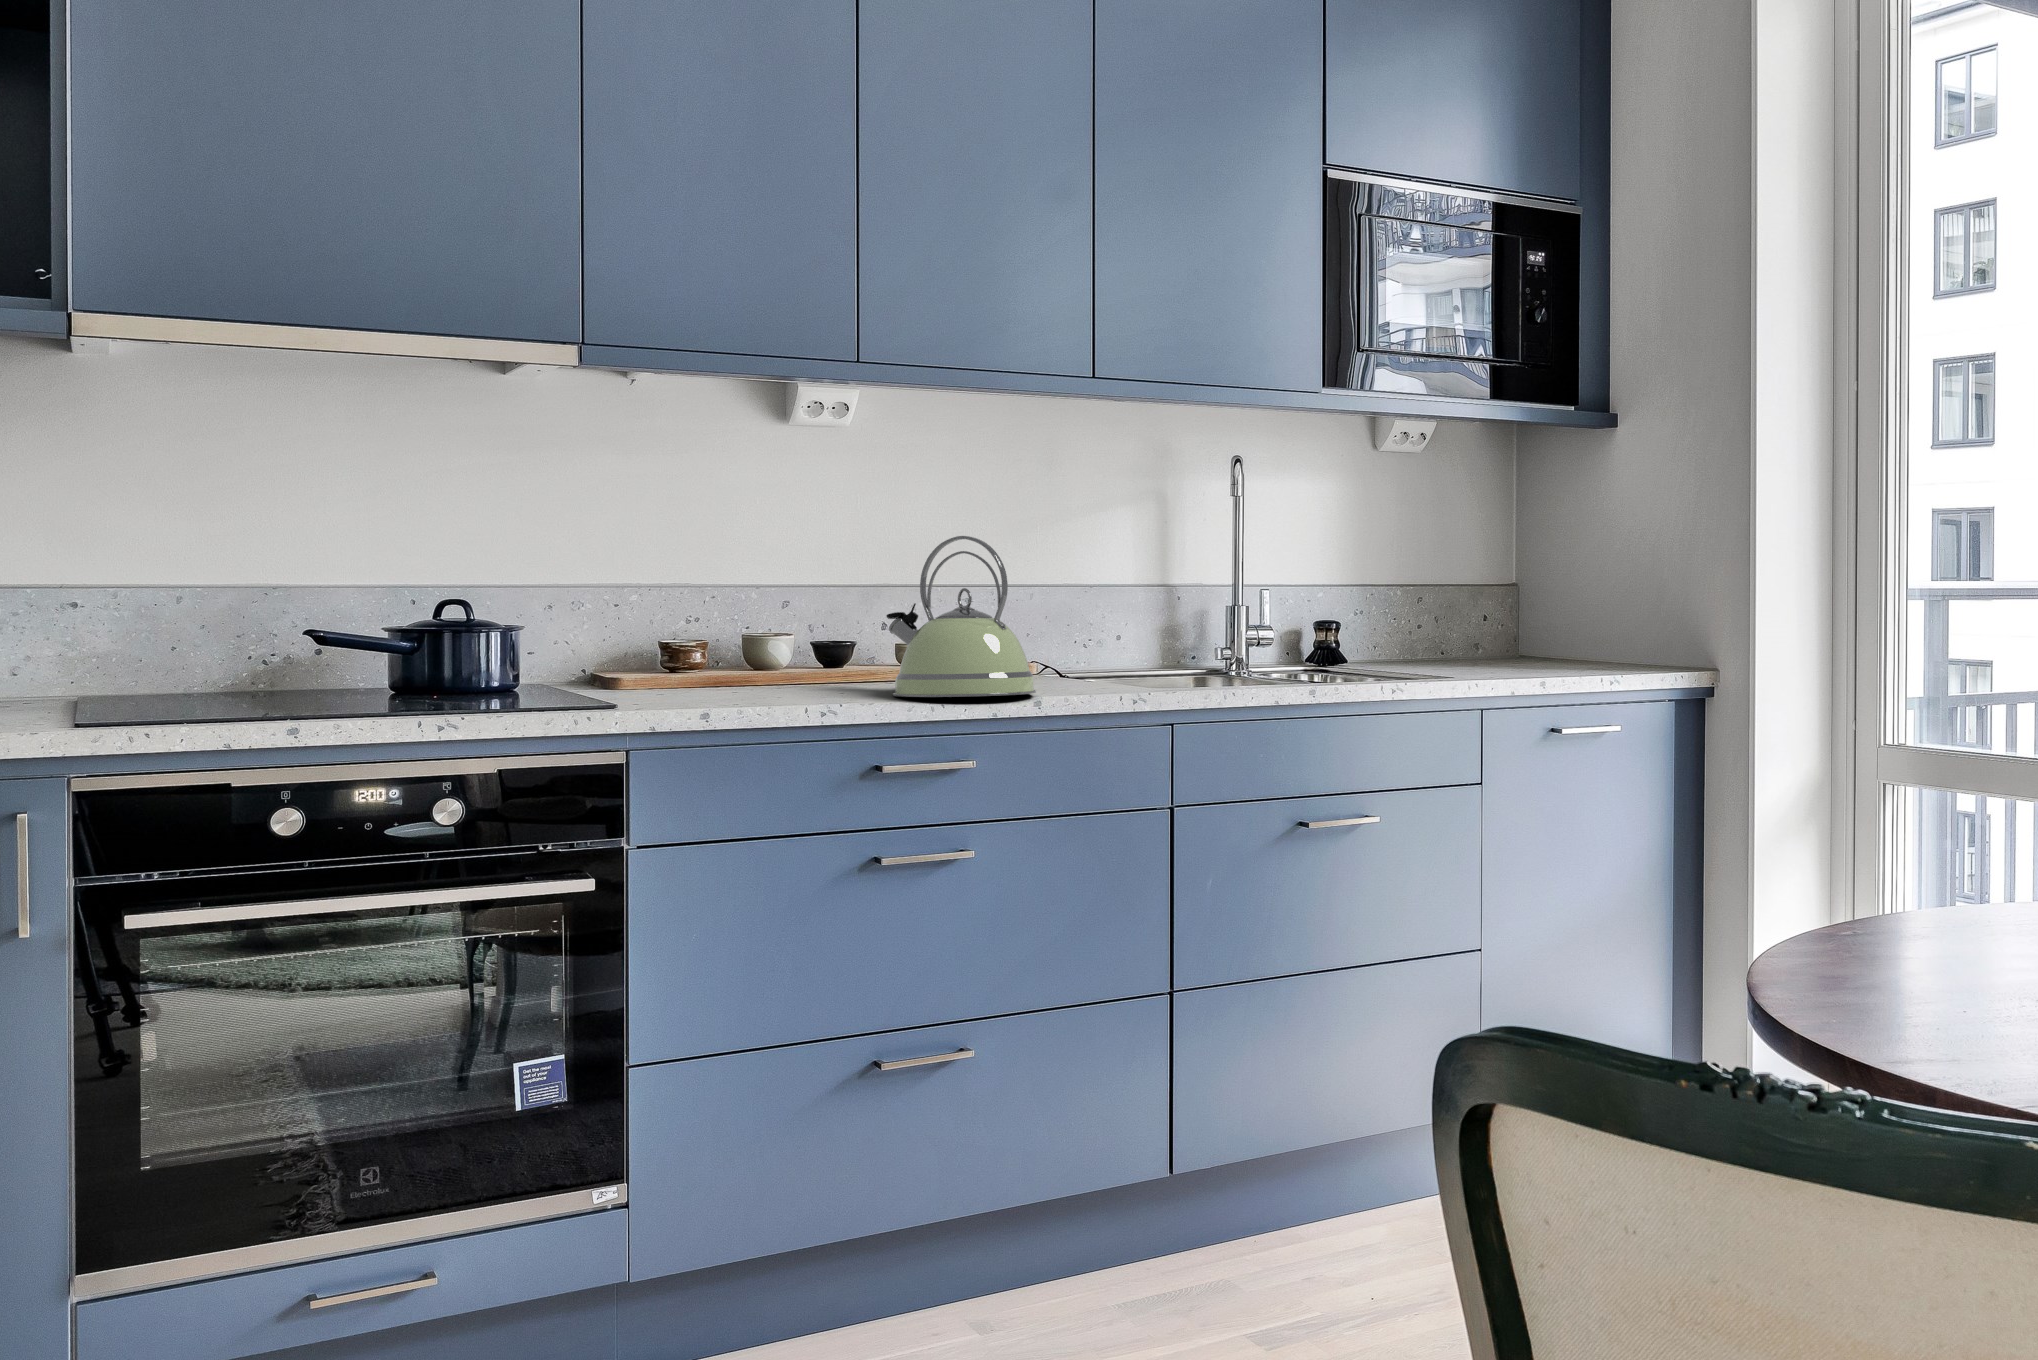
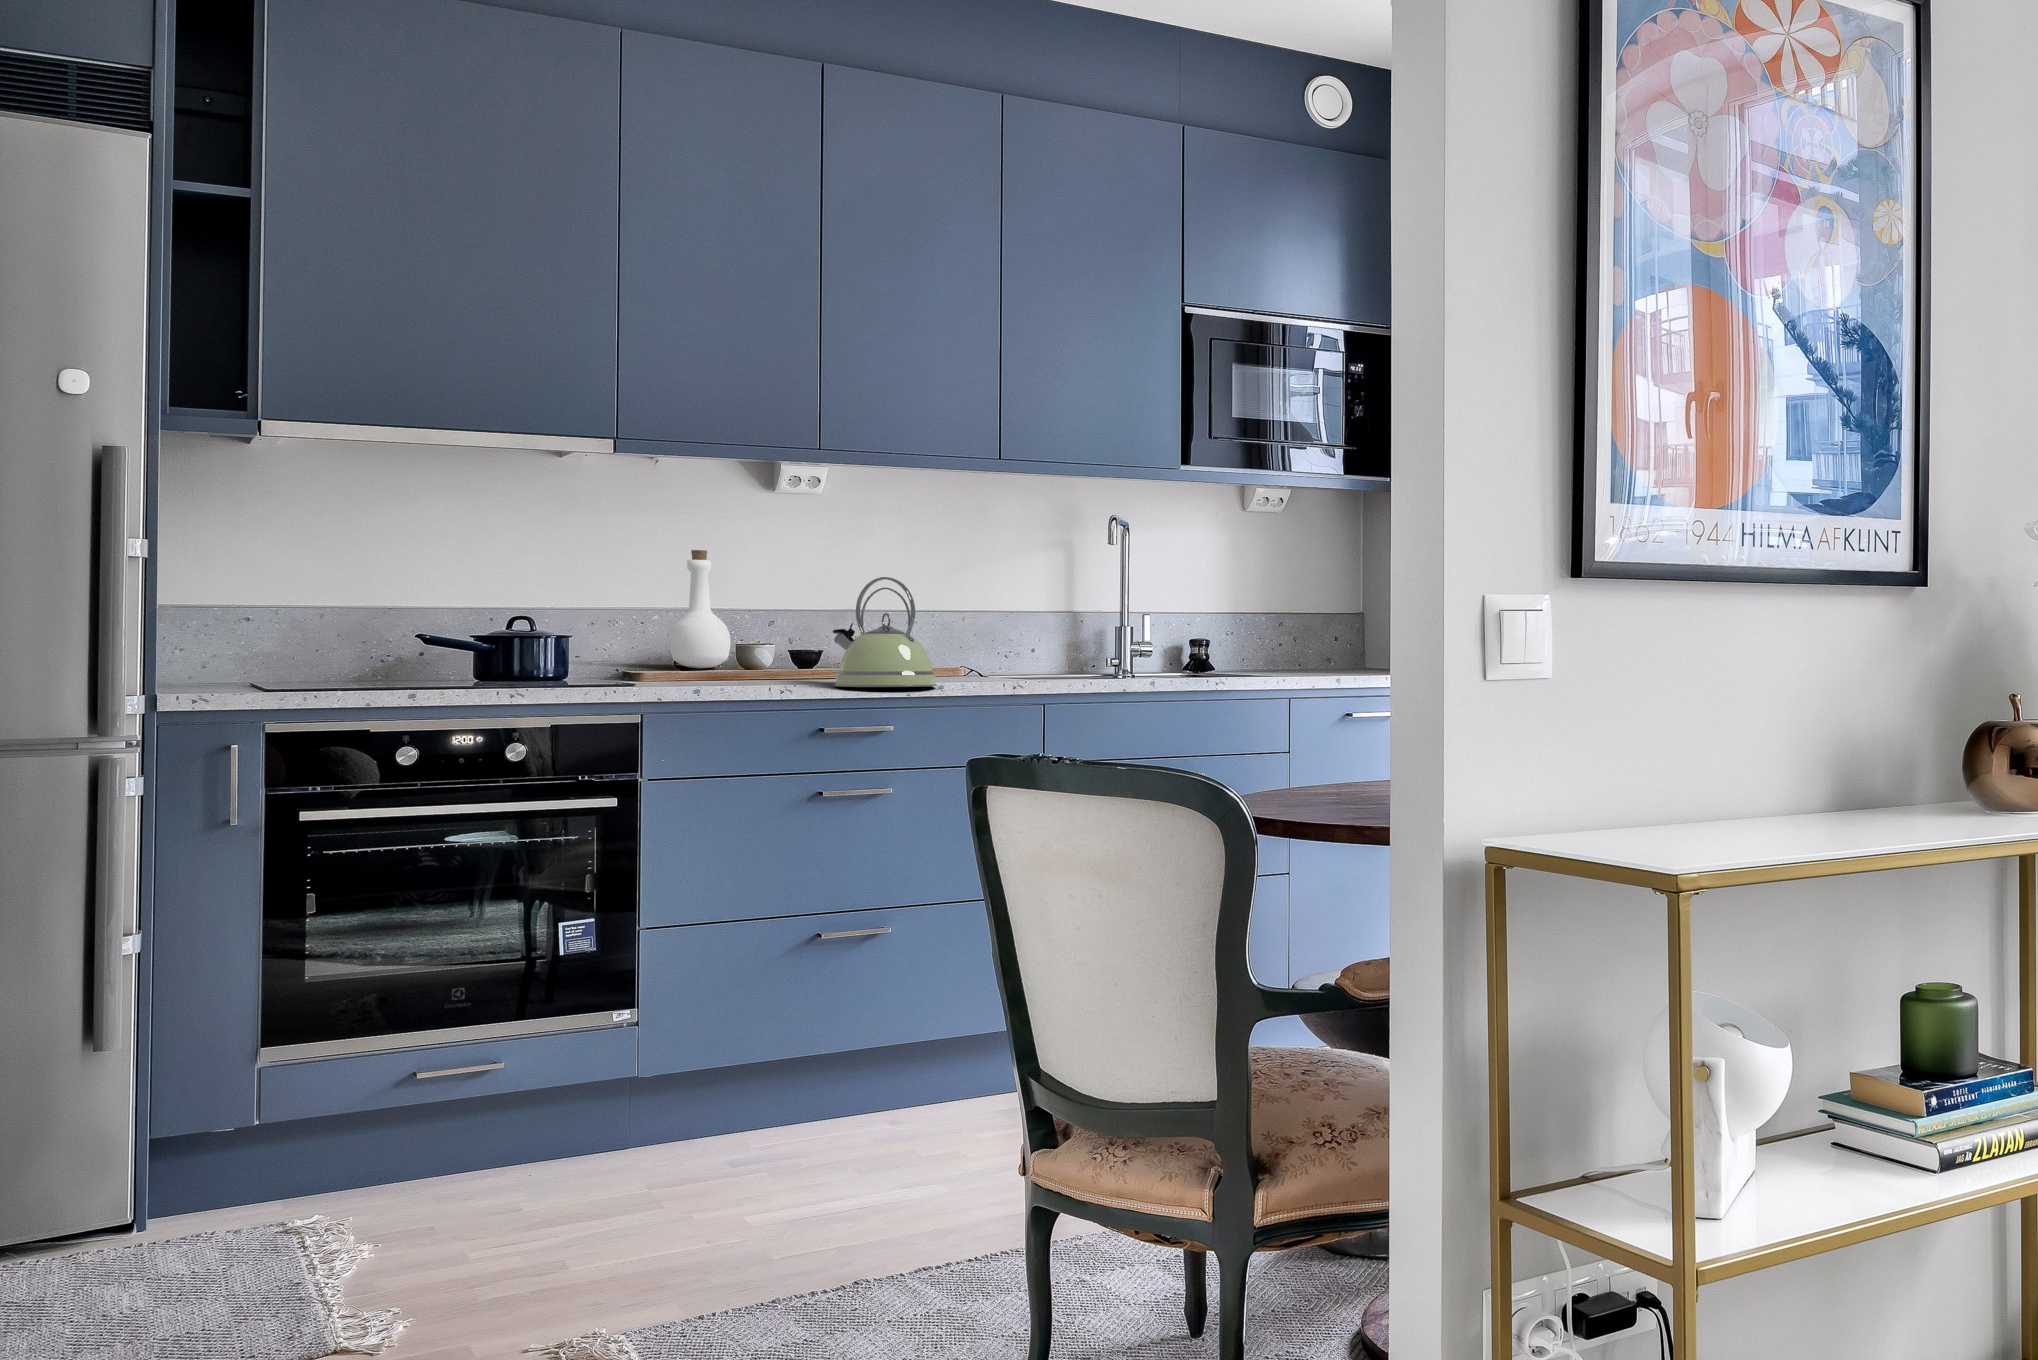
bottle: none [652,504,735,671] -> present [669,550,731,668]

